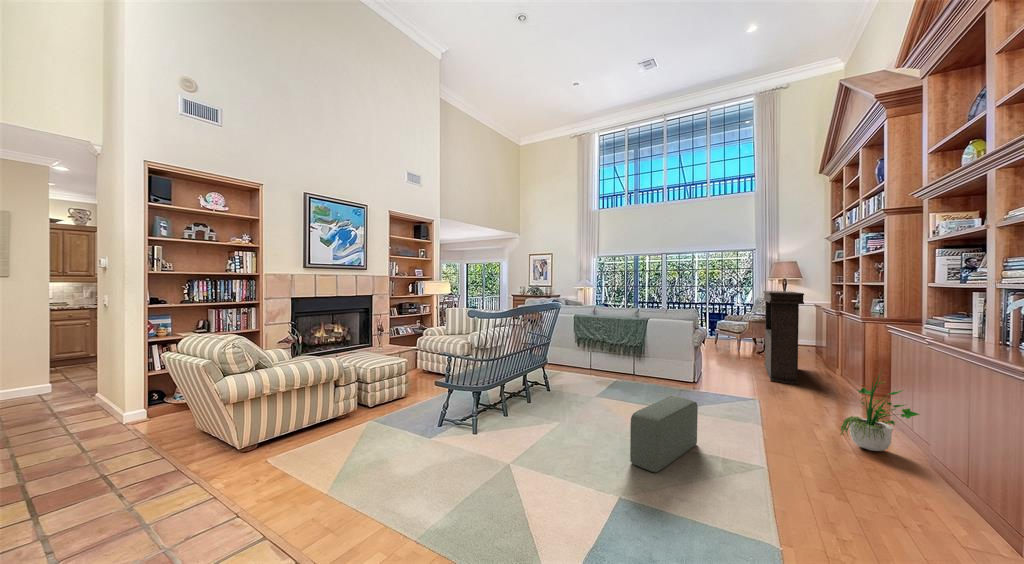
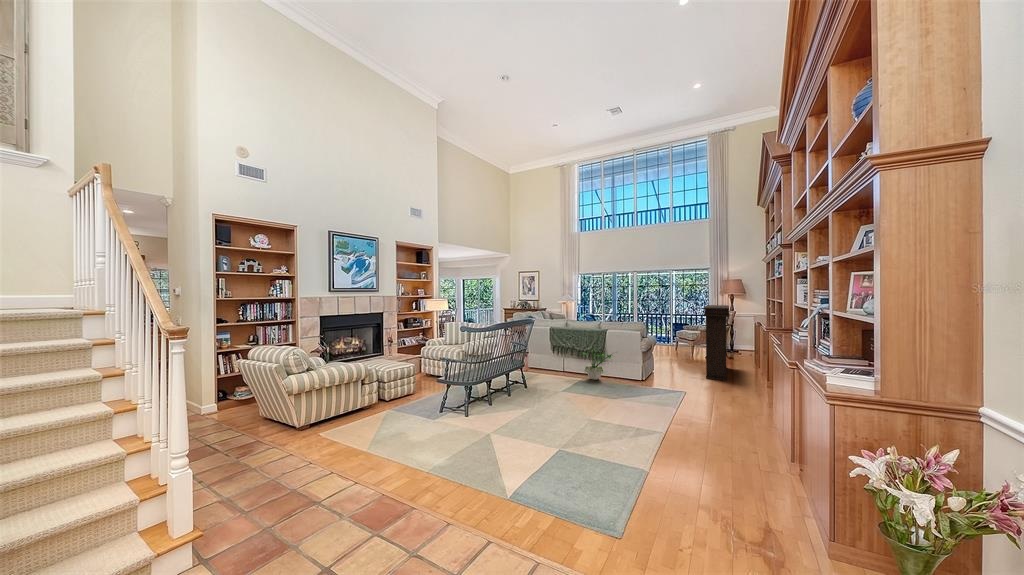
potted plant: present [840,373,919,451] -> present [583,347,612,380]
pouf: present [630,396,698,473] -> none [576,387,628,437]

